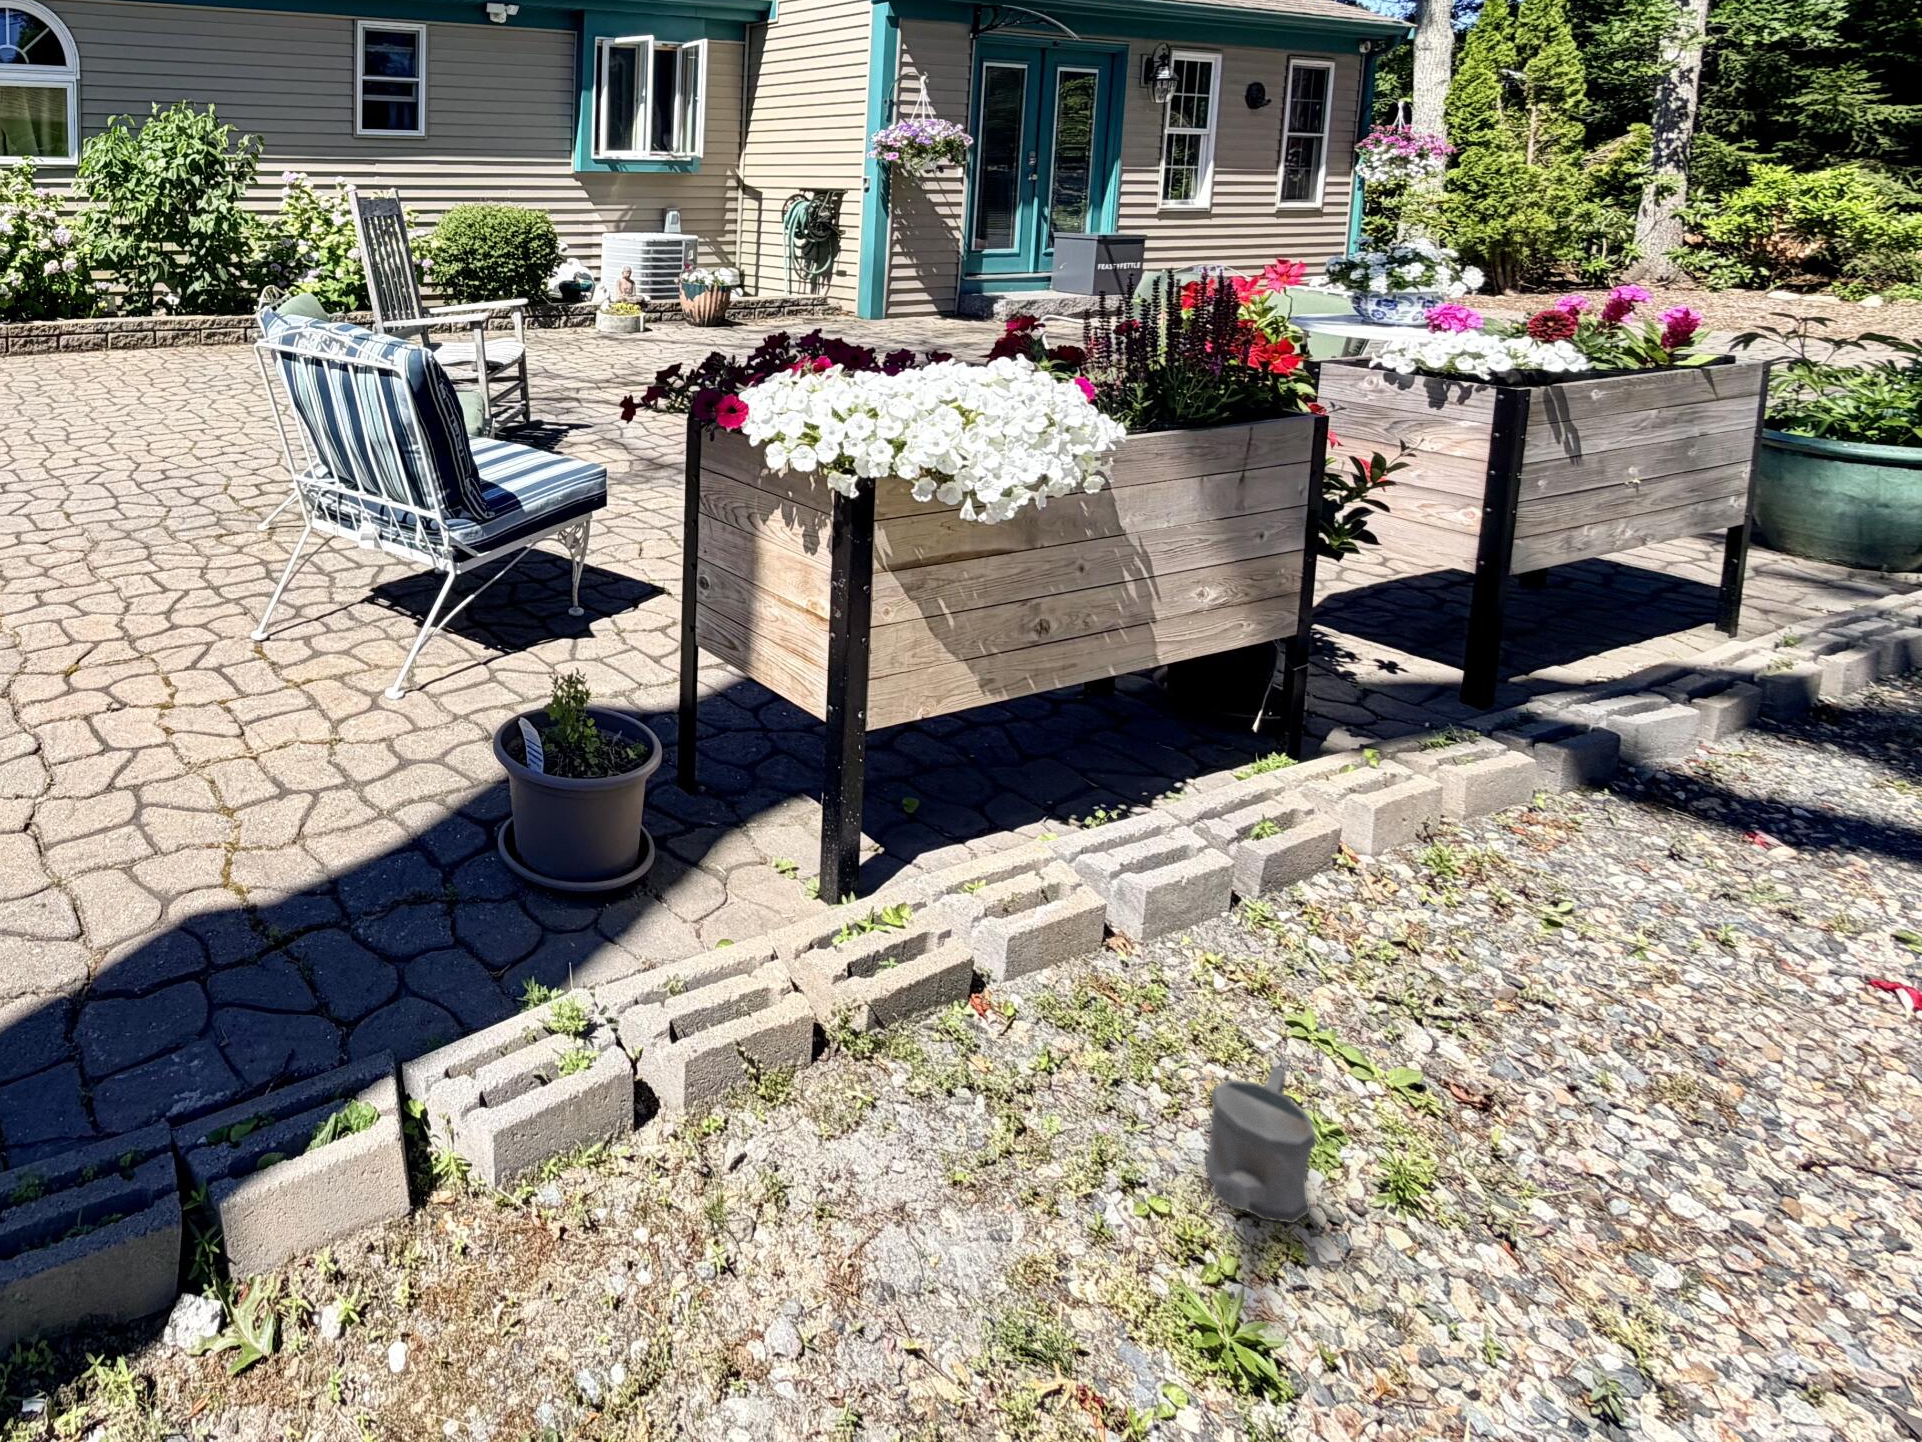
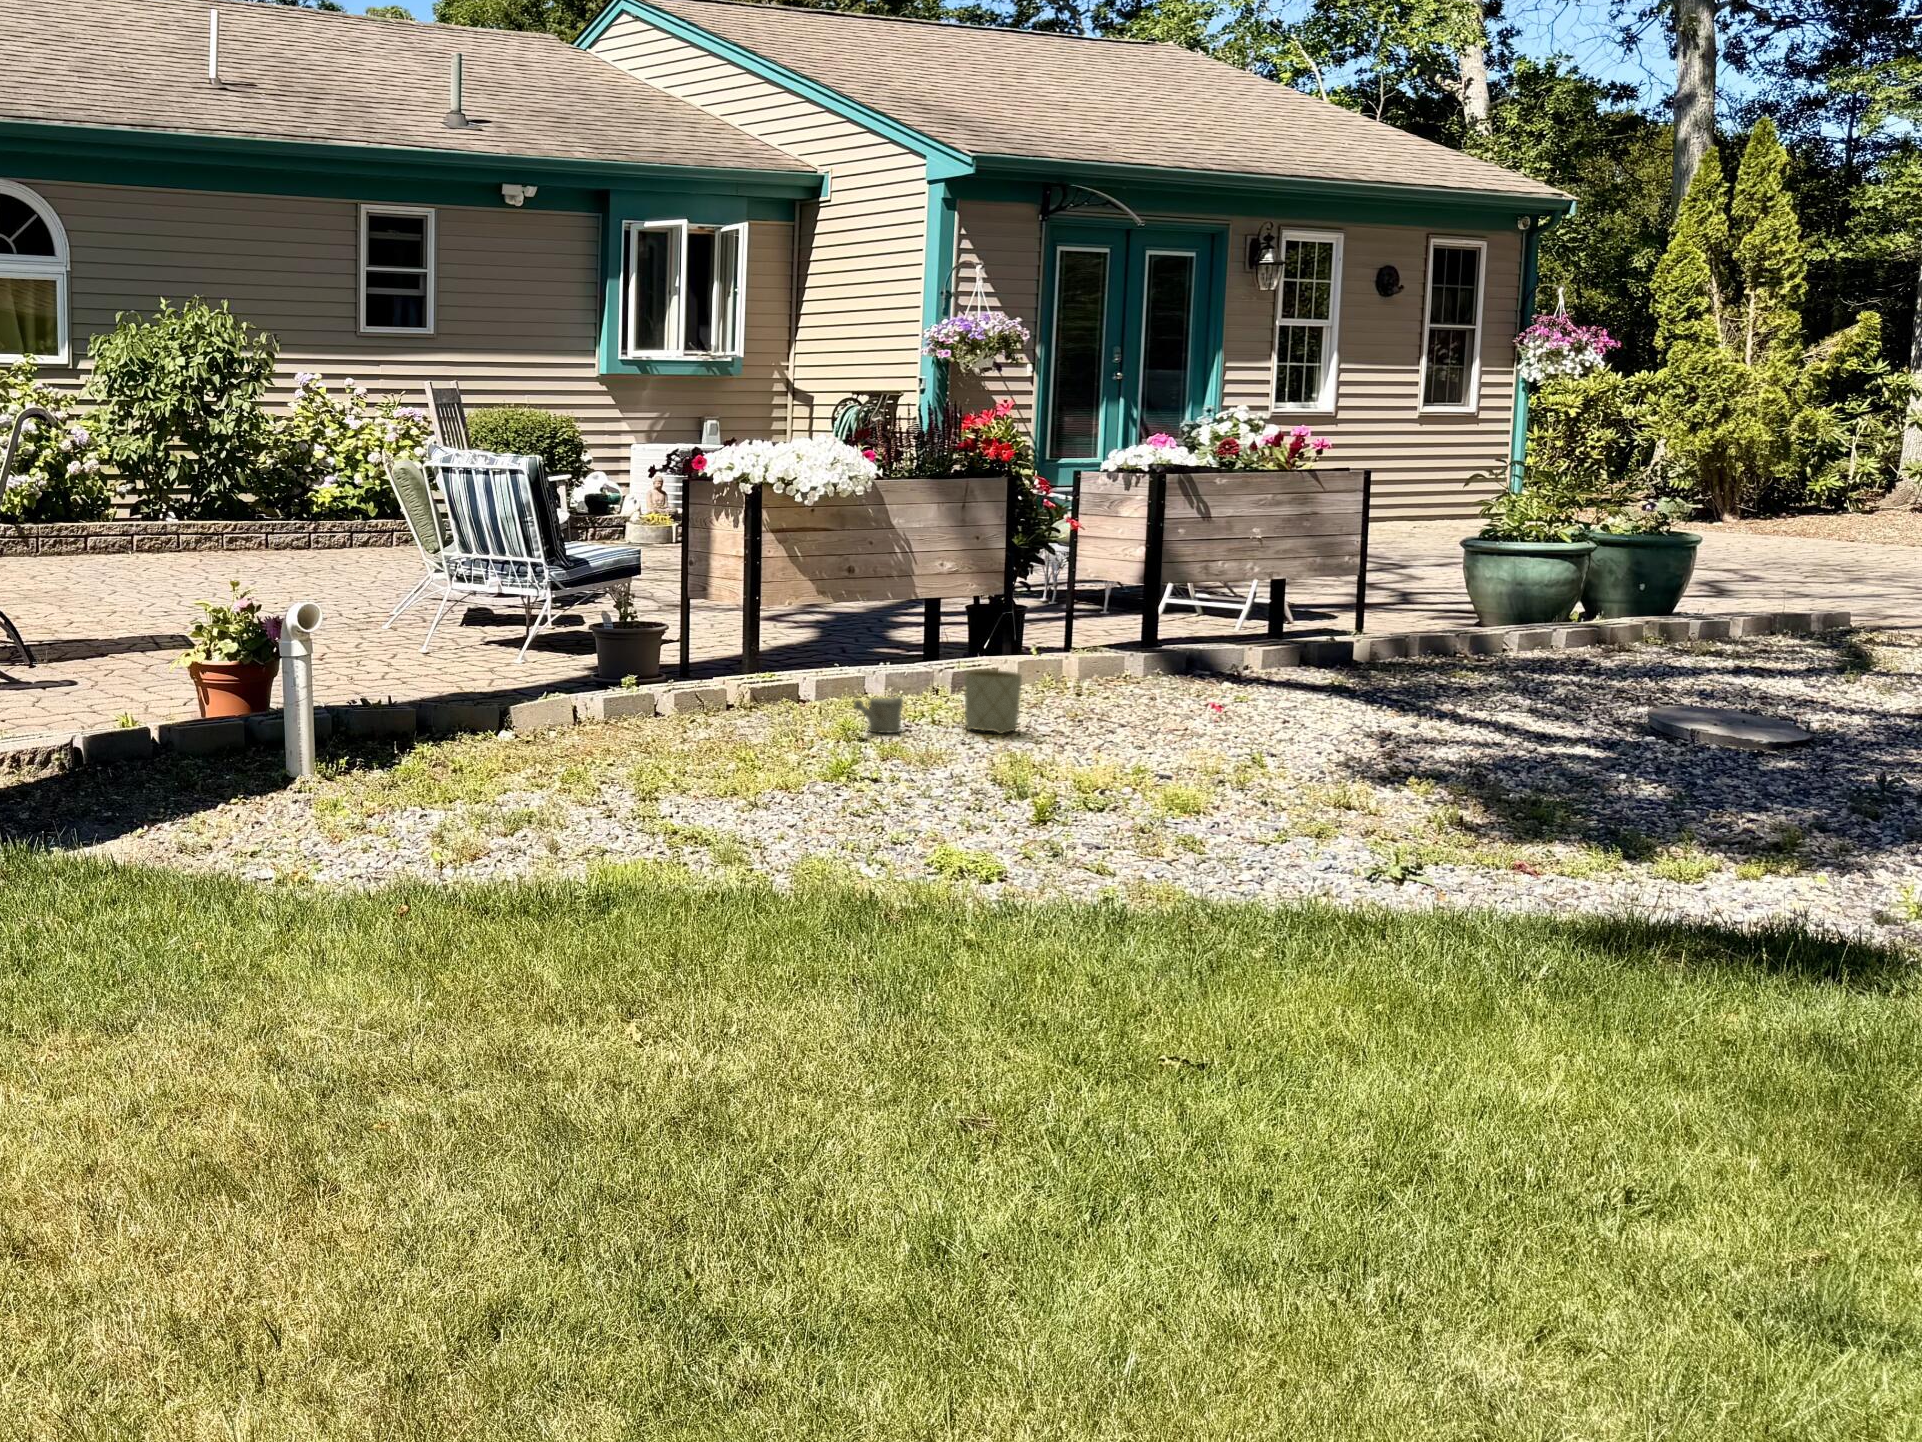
planter: none [1448,989,1654,1230] -> present [964,670,1022,734]

